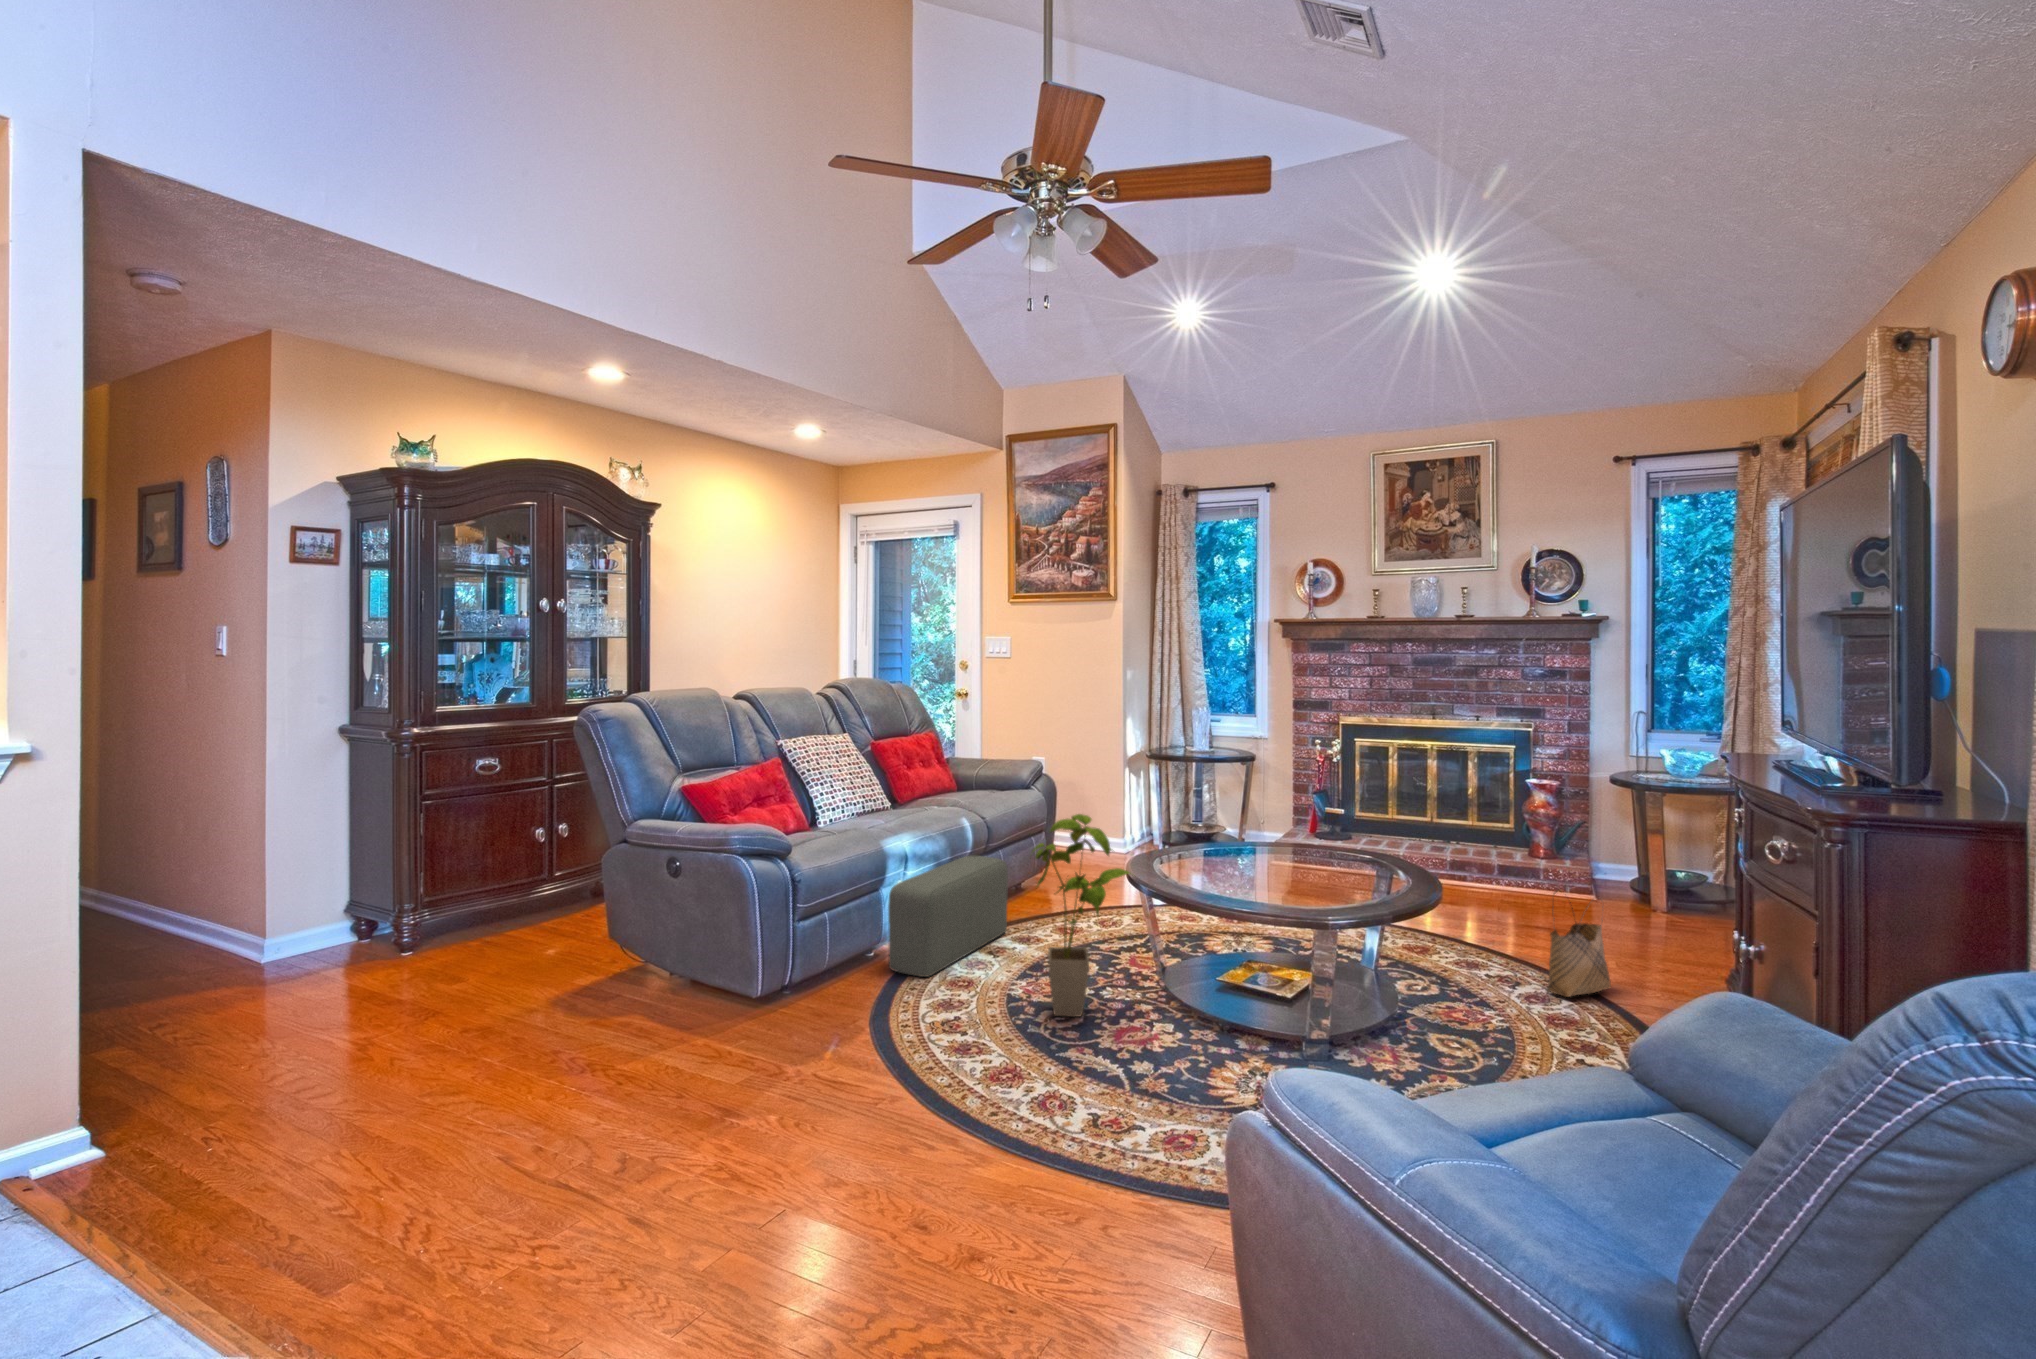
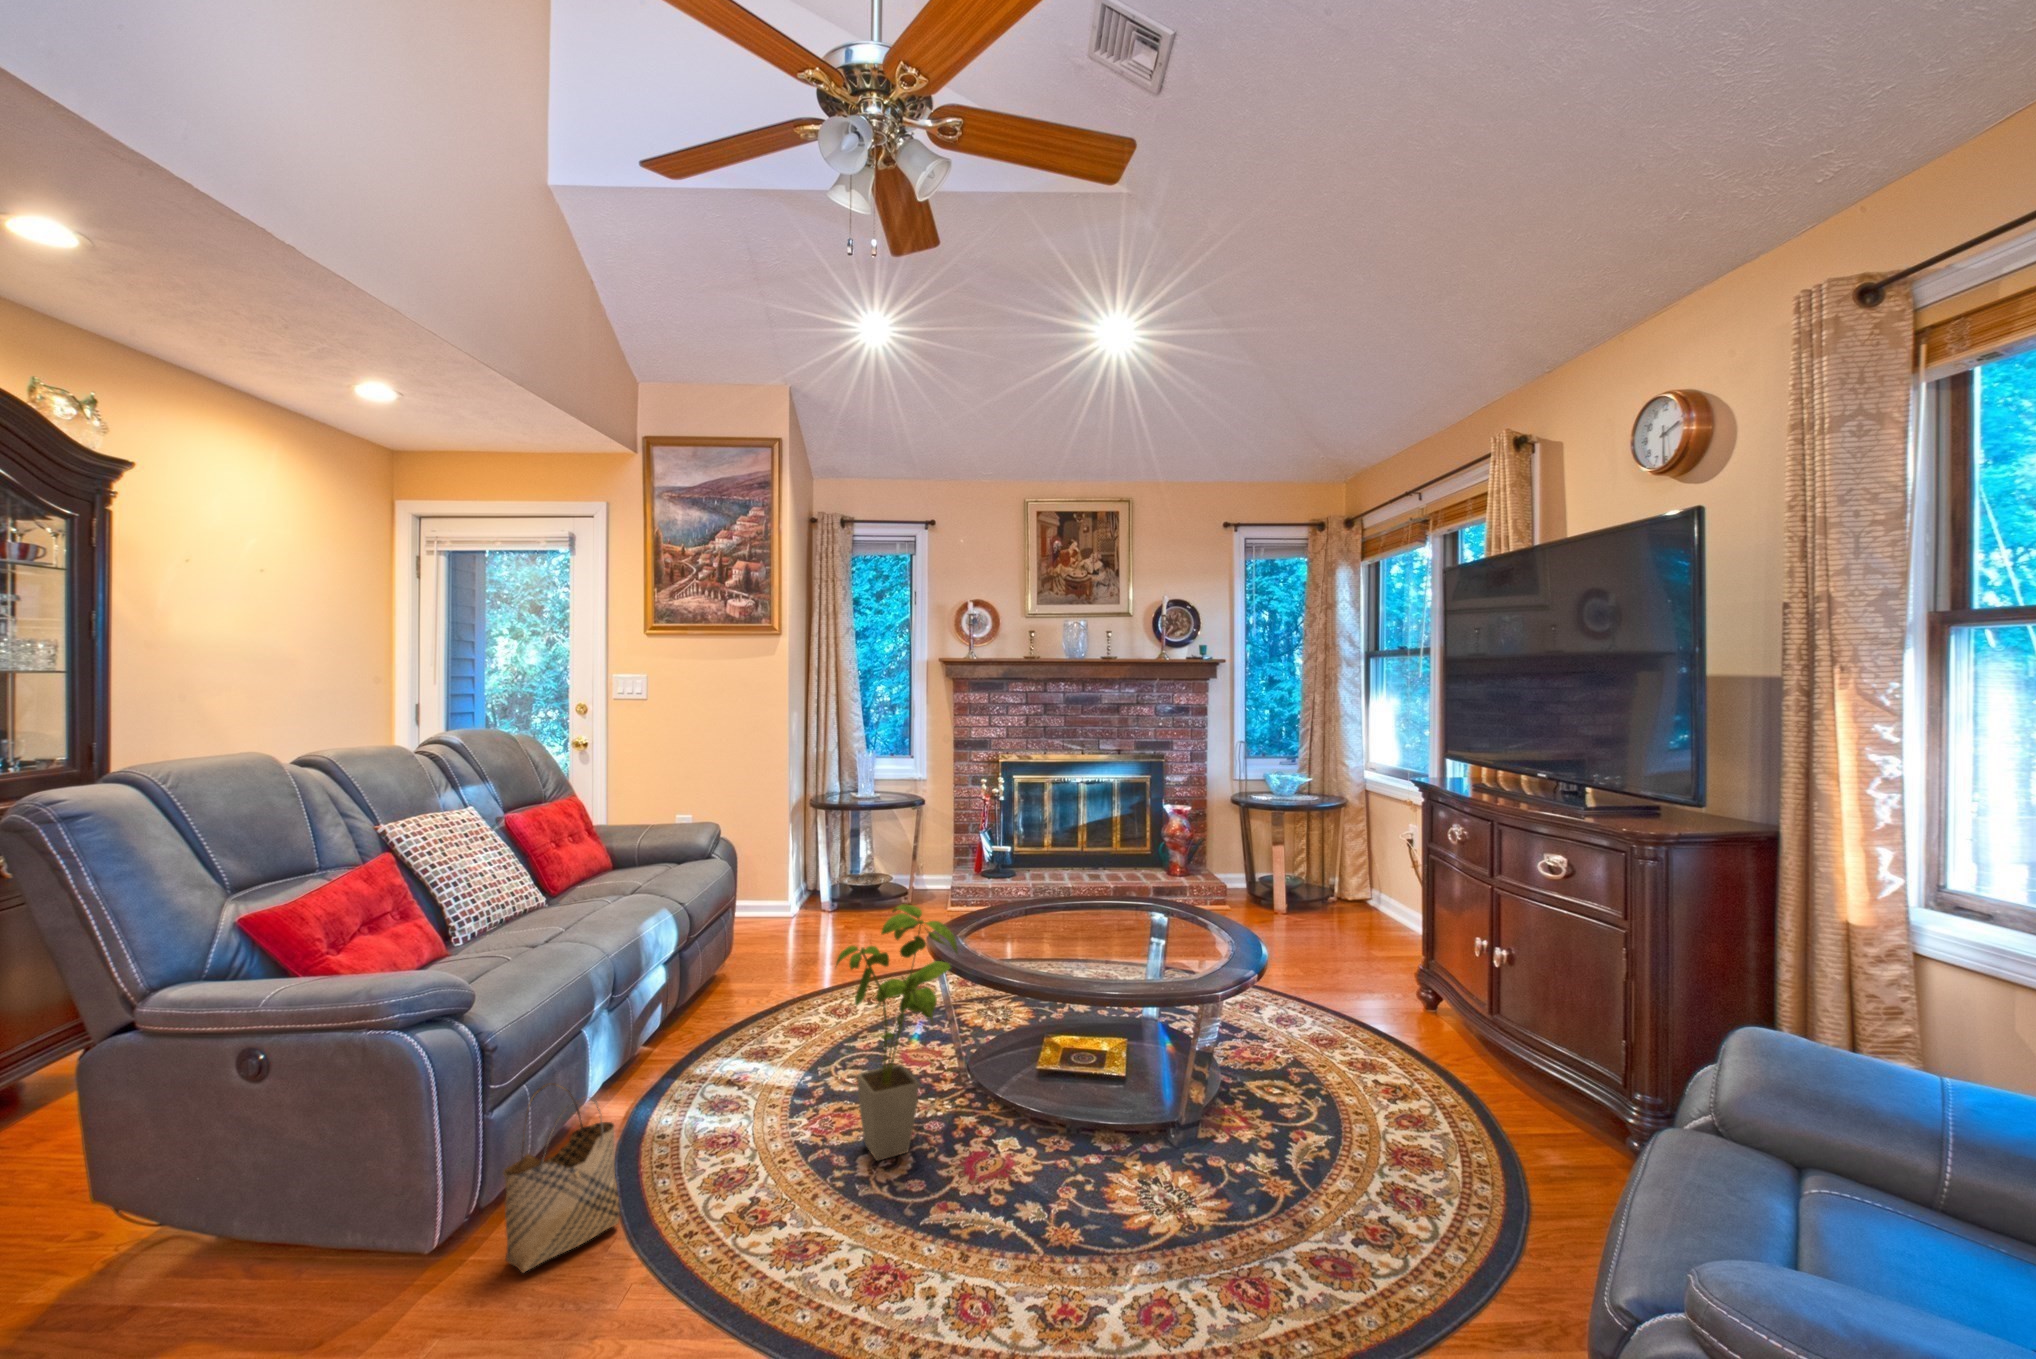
pouf: present [888,856,1008,977] -> none [606,958,732,1147]
woven basket: present [1547,890,1611,997] -> present [503,1083,620,1273]

